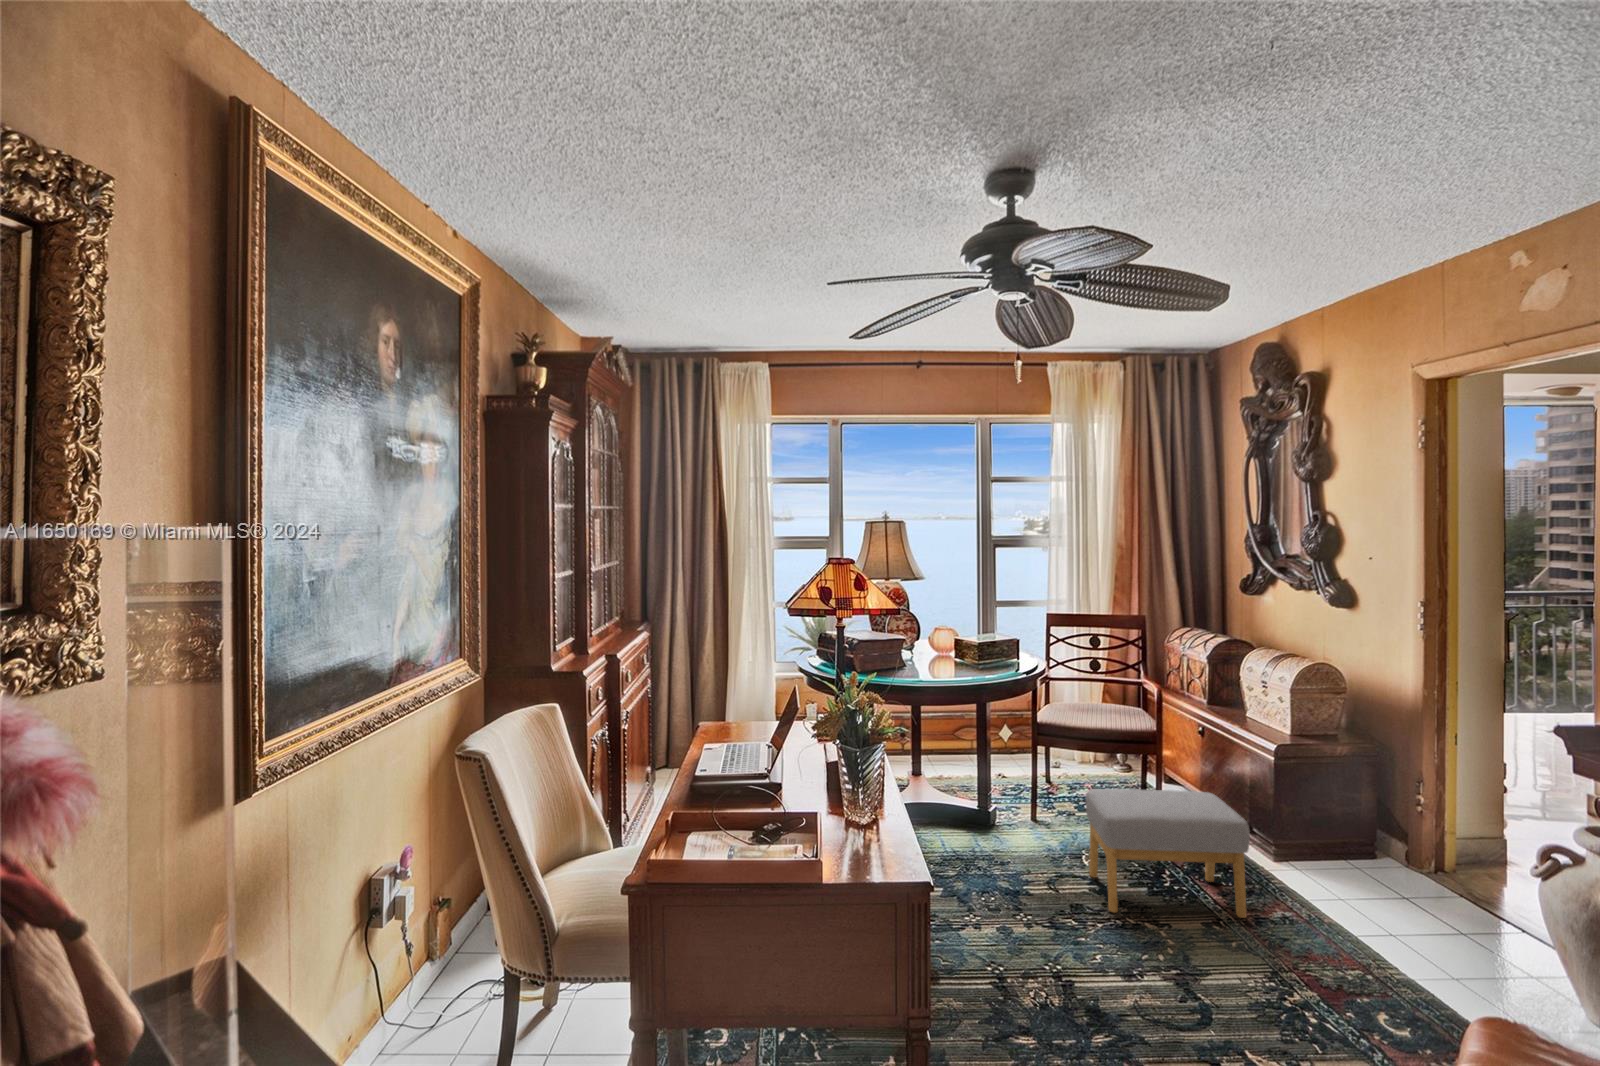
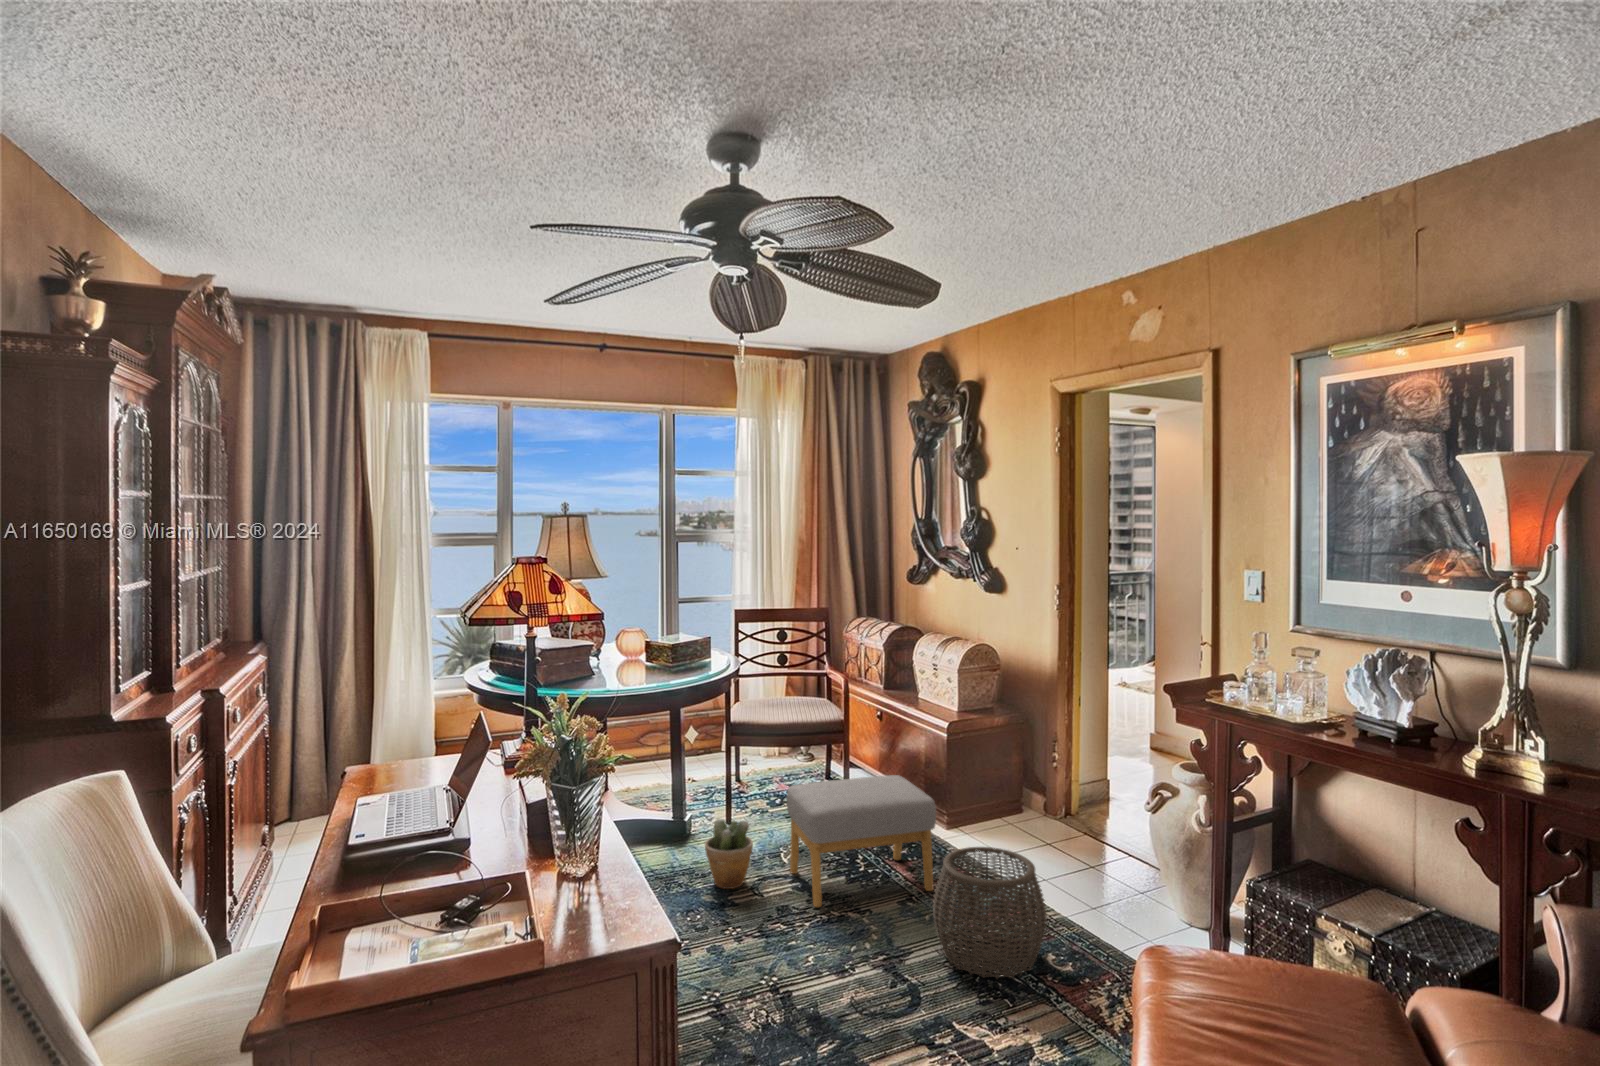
potted plant: none [1002,812,1050,881] -> present [705,819,753,889]
woven basket: none [1233,875,1373,1021] -> present [933,847,1046,979]

